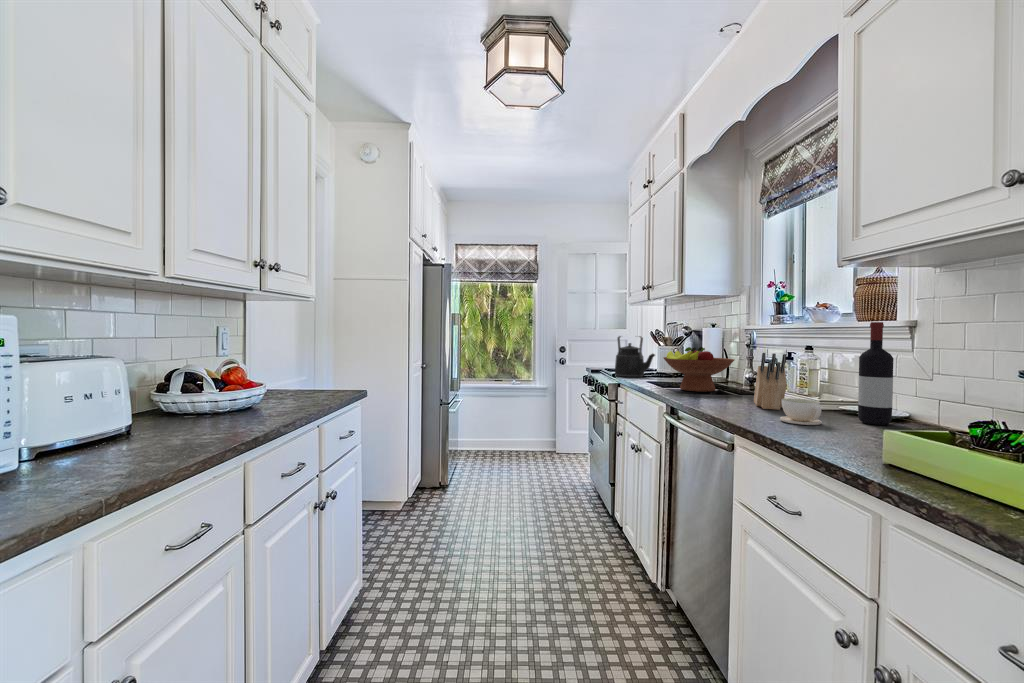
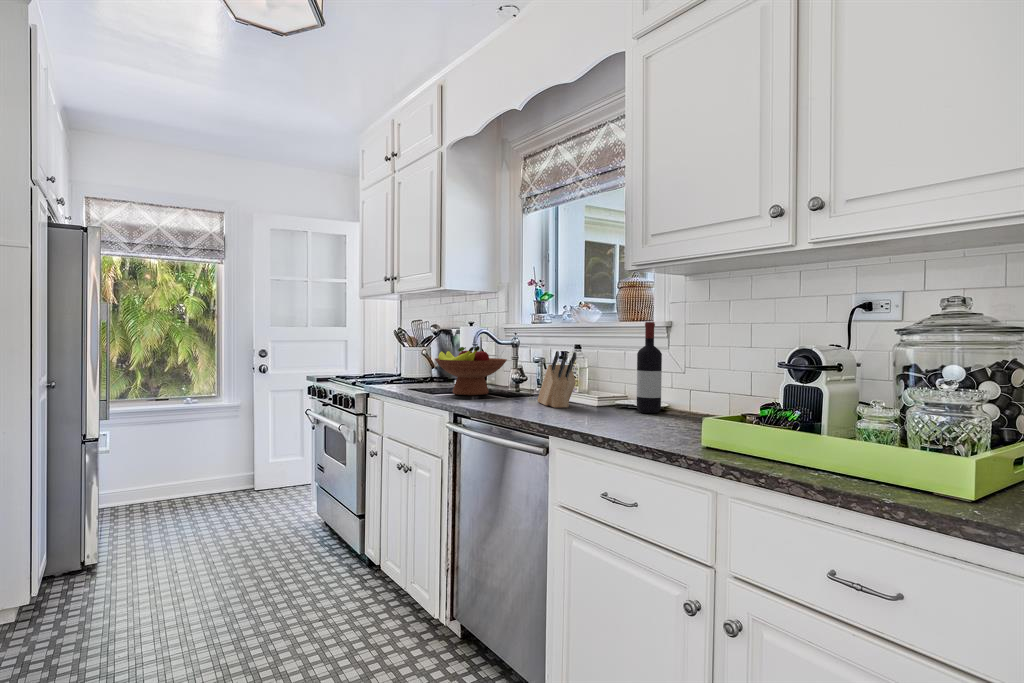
kettle: present [615,336,655,377] -> none [359,335,408,384]
coffee cup: present [780,398,822,425] -> none [582,395,619,419]

